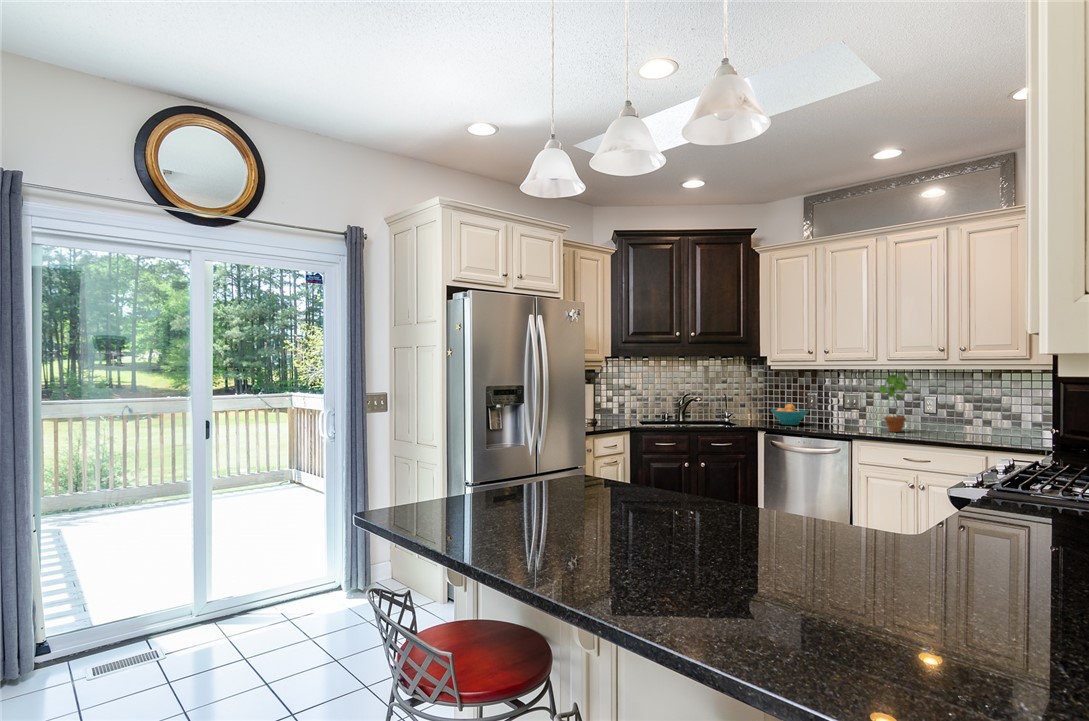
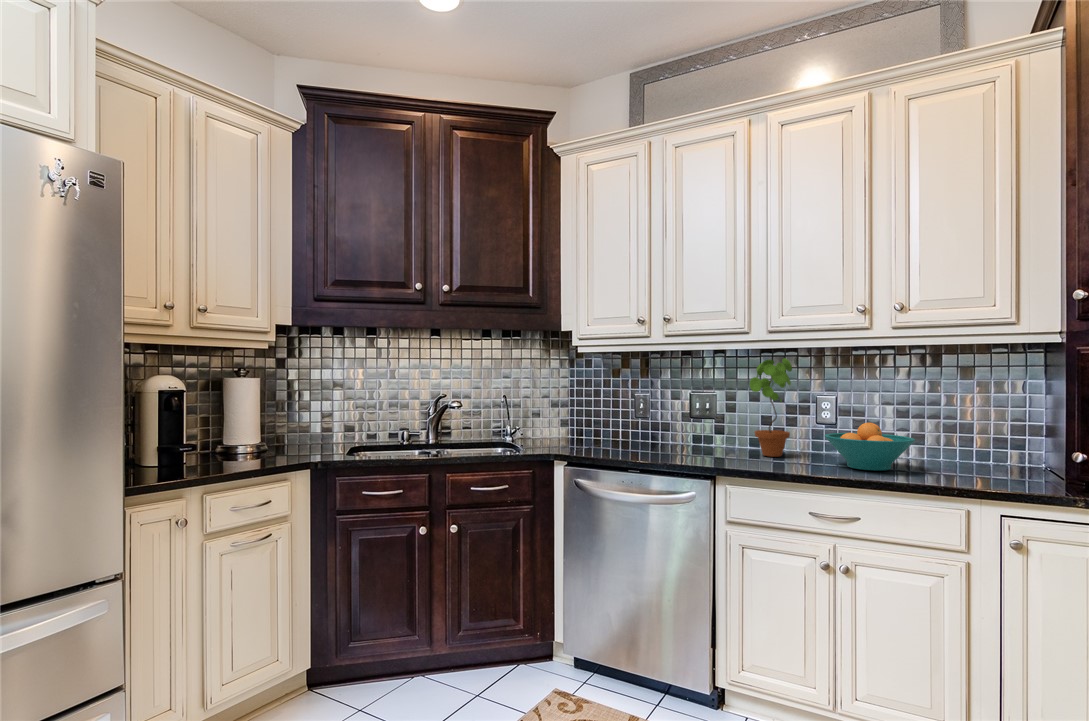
fruit bowl: present [771,404,808,425] -> present [825,423,915,471]

